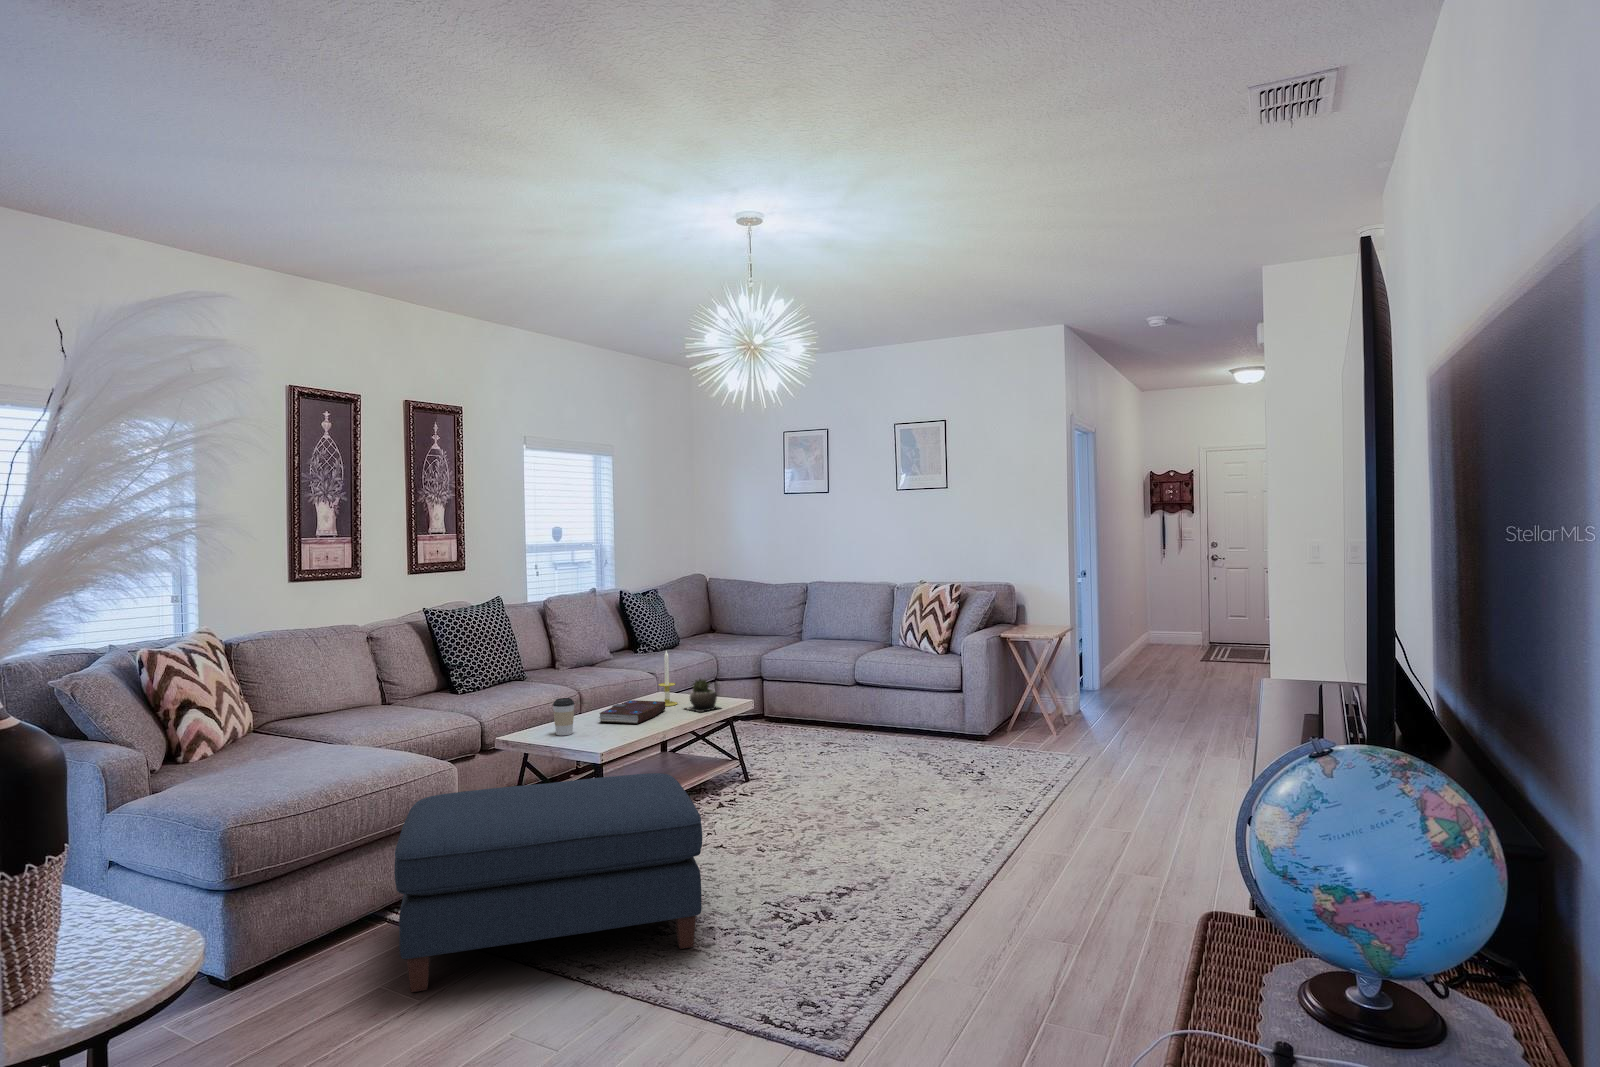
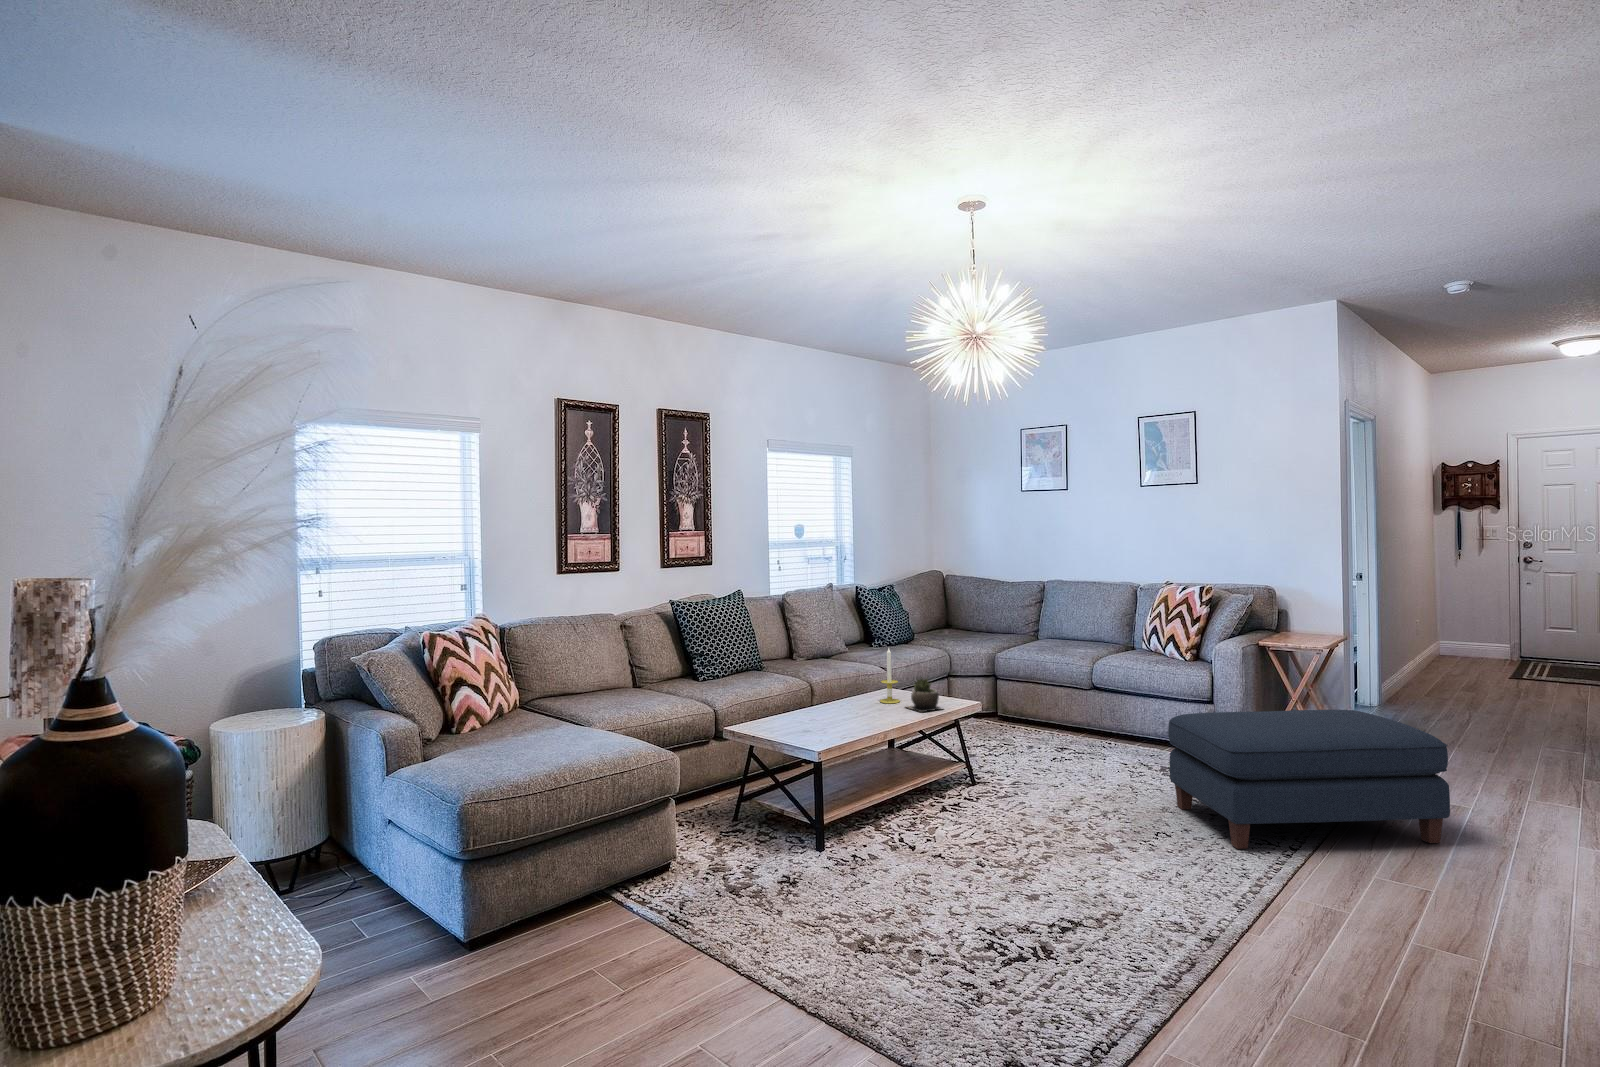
coffee cup: present [553,698,574,736] -> none [774,692,795,729]
book: present [599,700,665,724] -> none [819,696,887,721]
ottoman: present [394,773,702,992] -> present [1168,710,1450,849]

